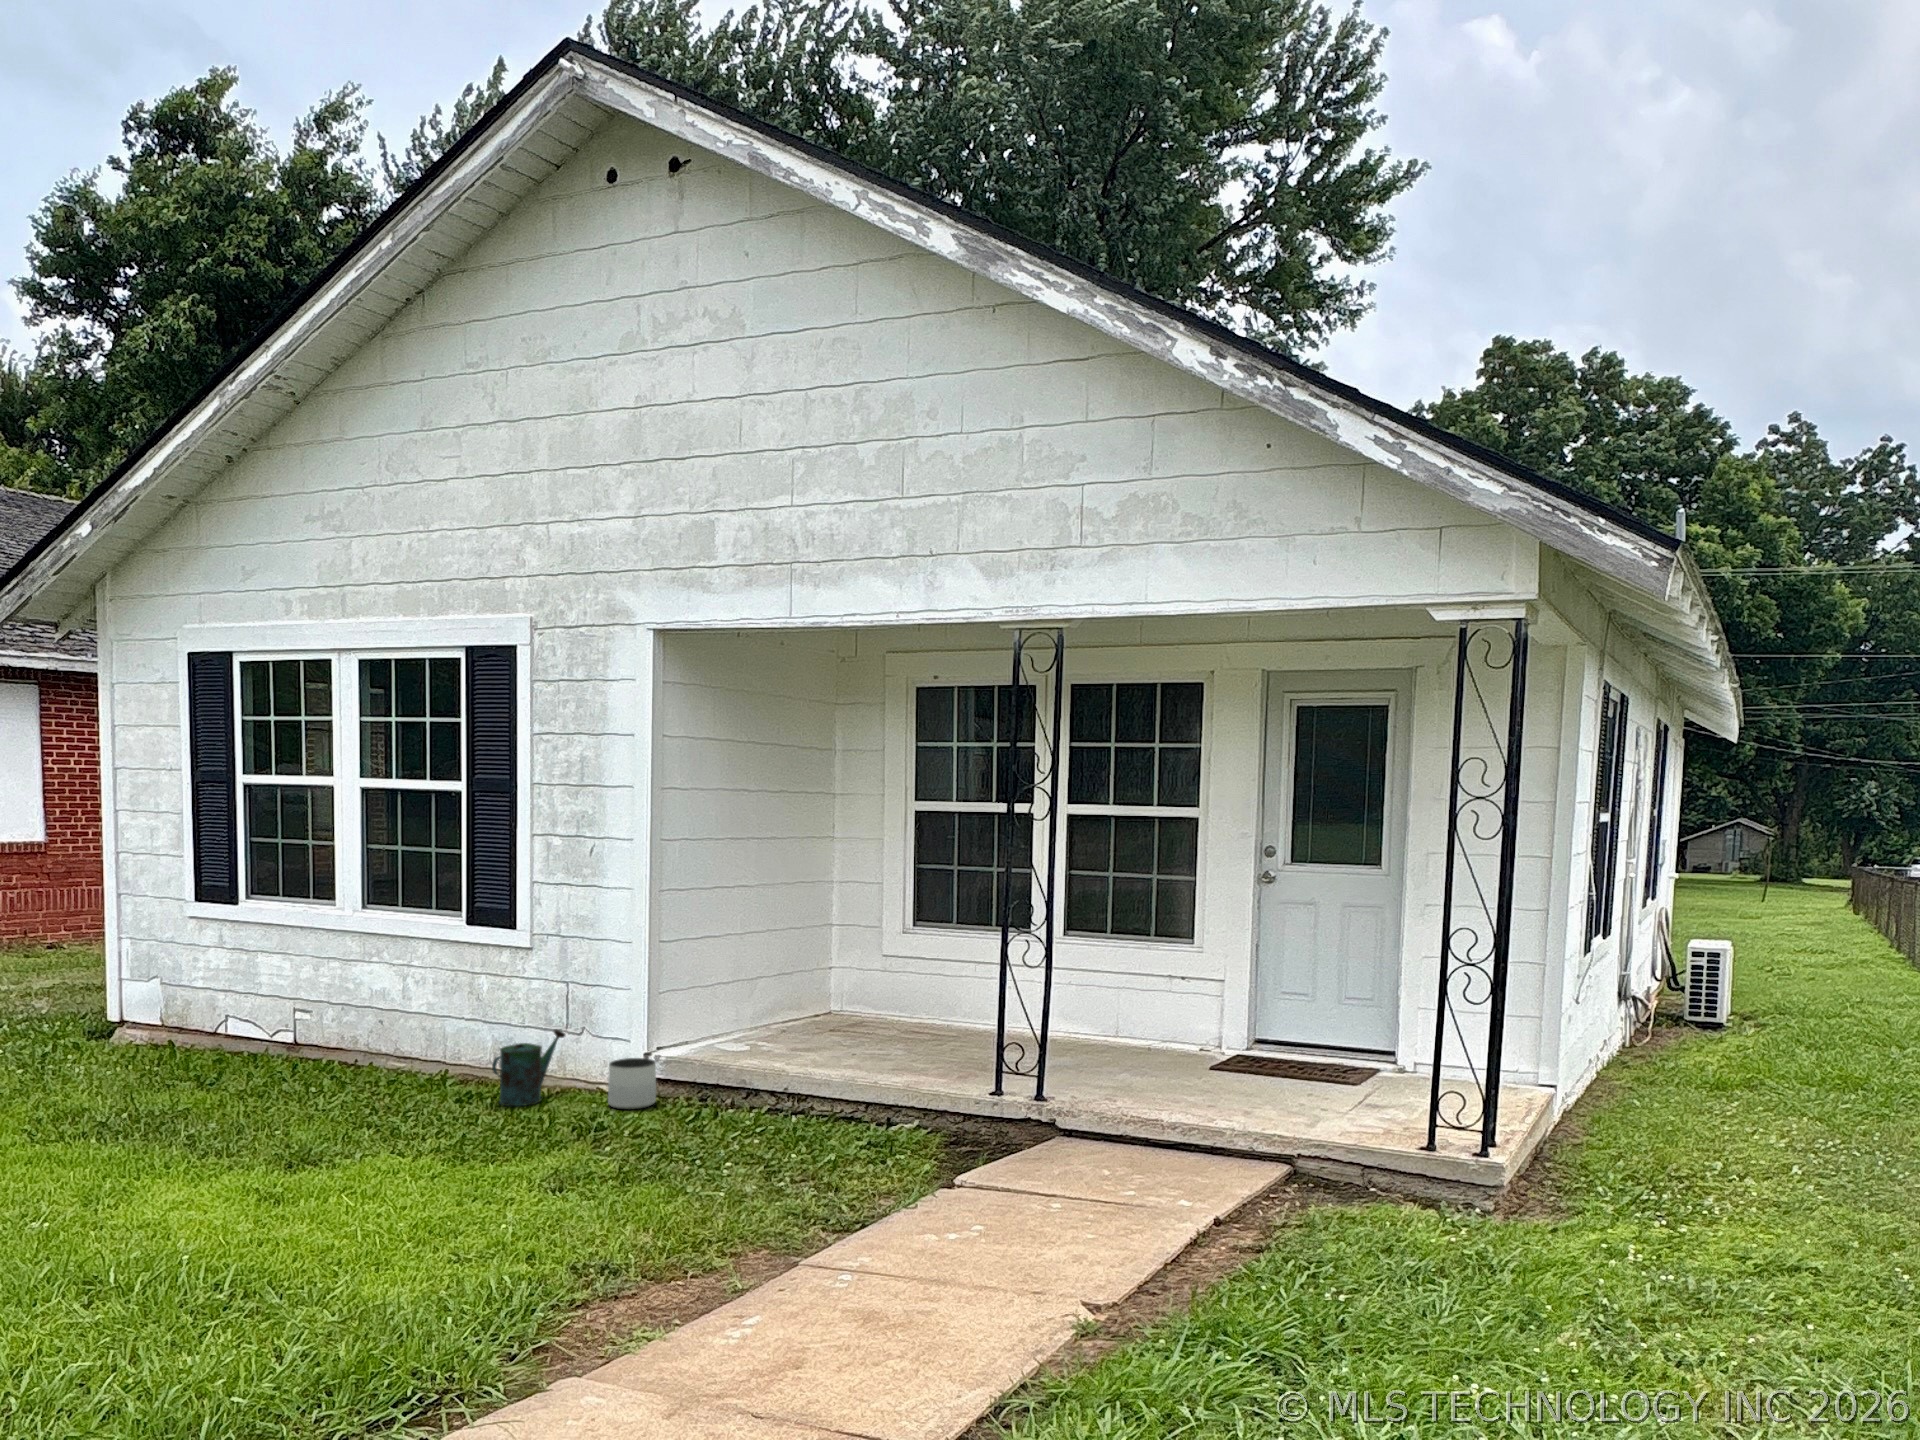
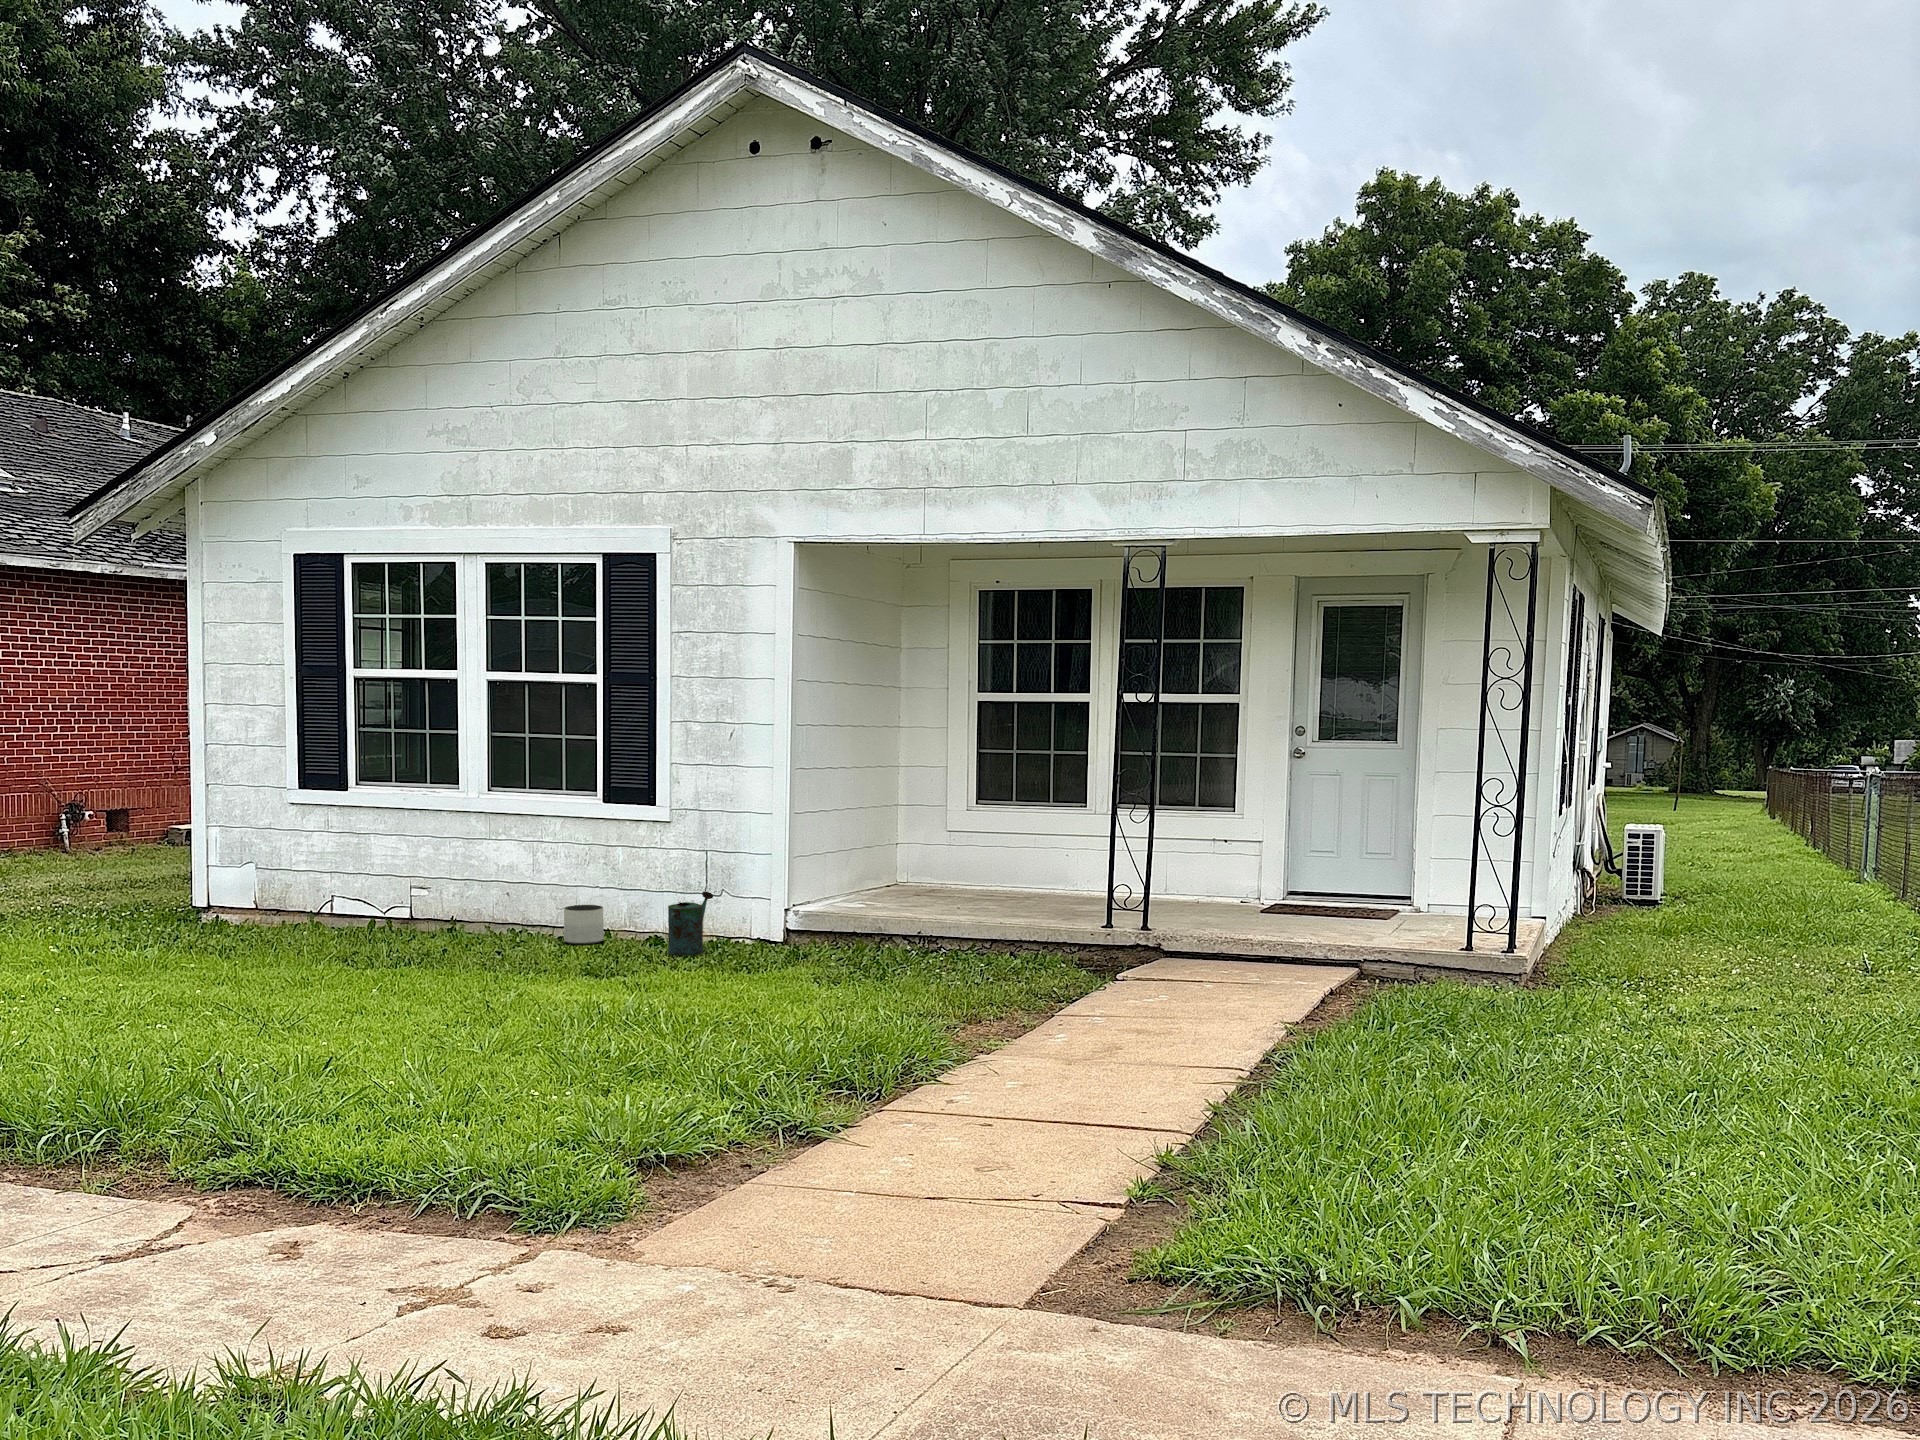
planter: present [608,1058,656,1109] -> present [564,905,604,945]

